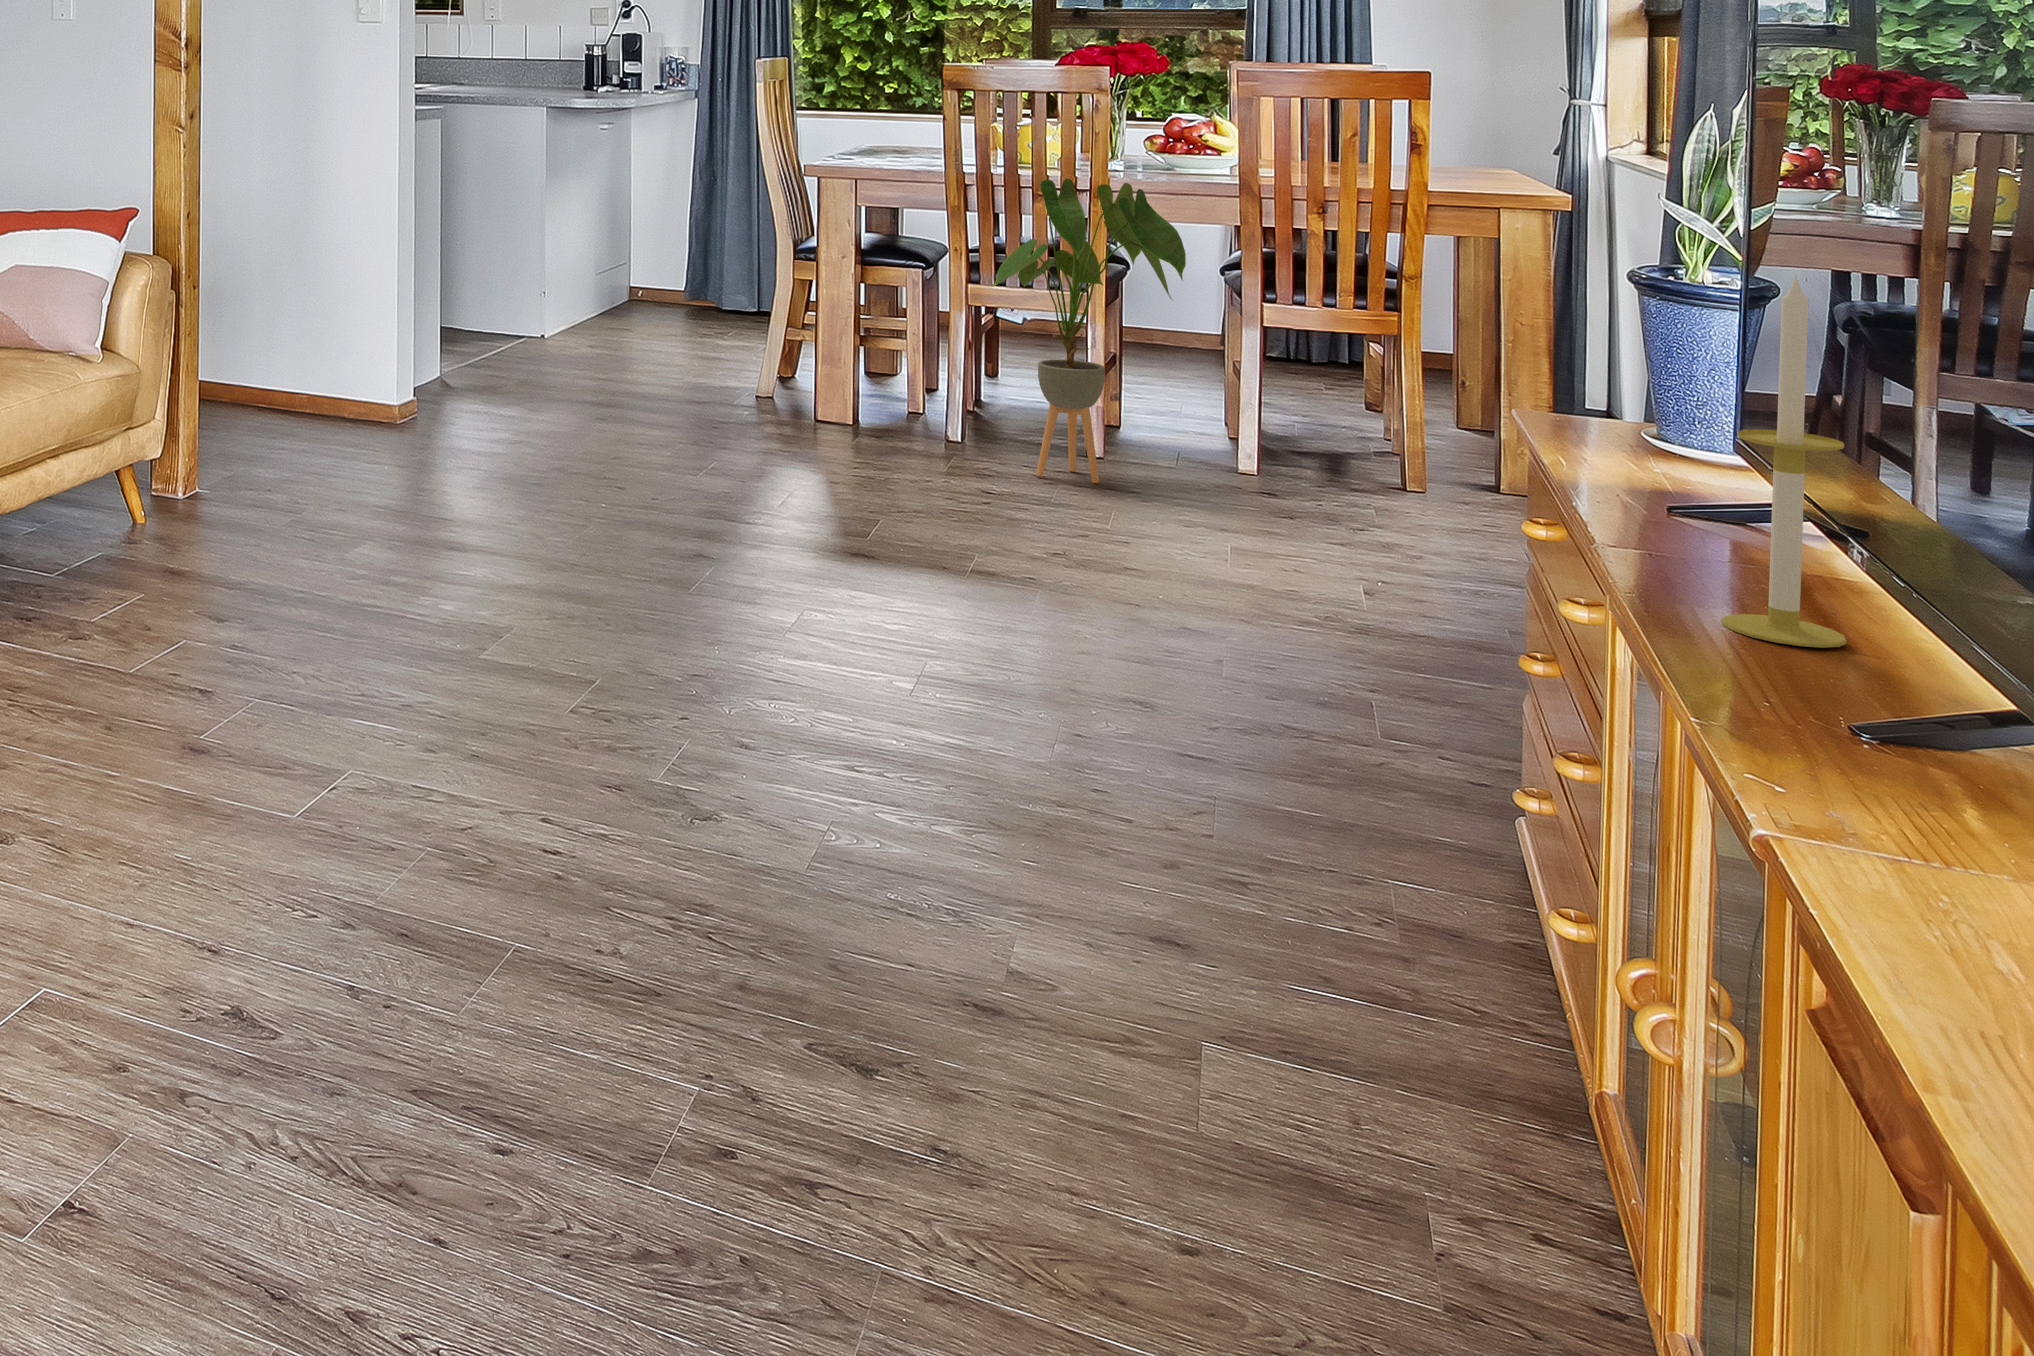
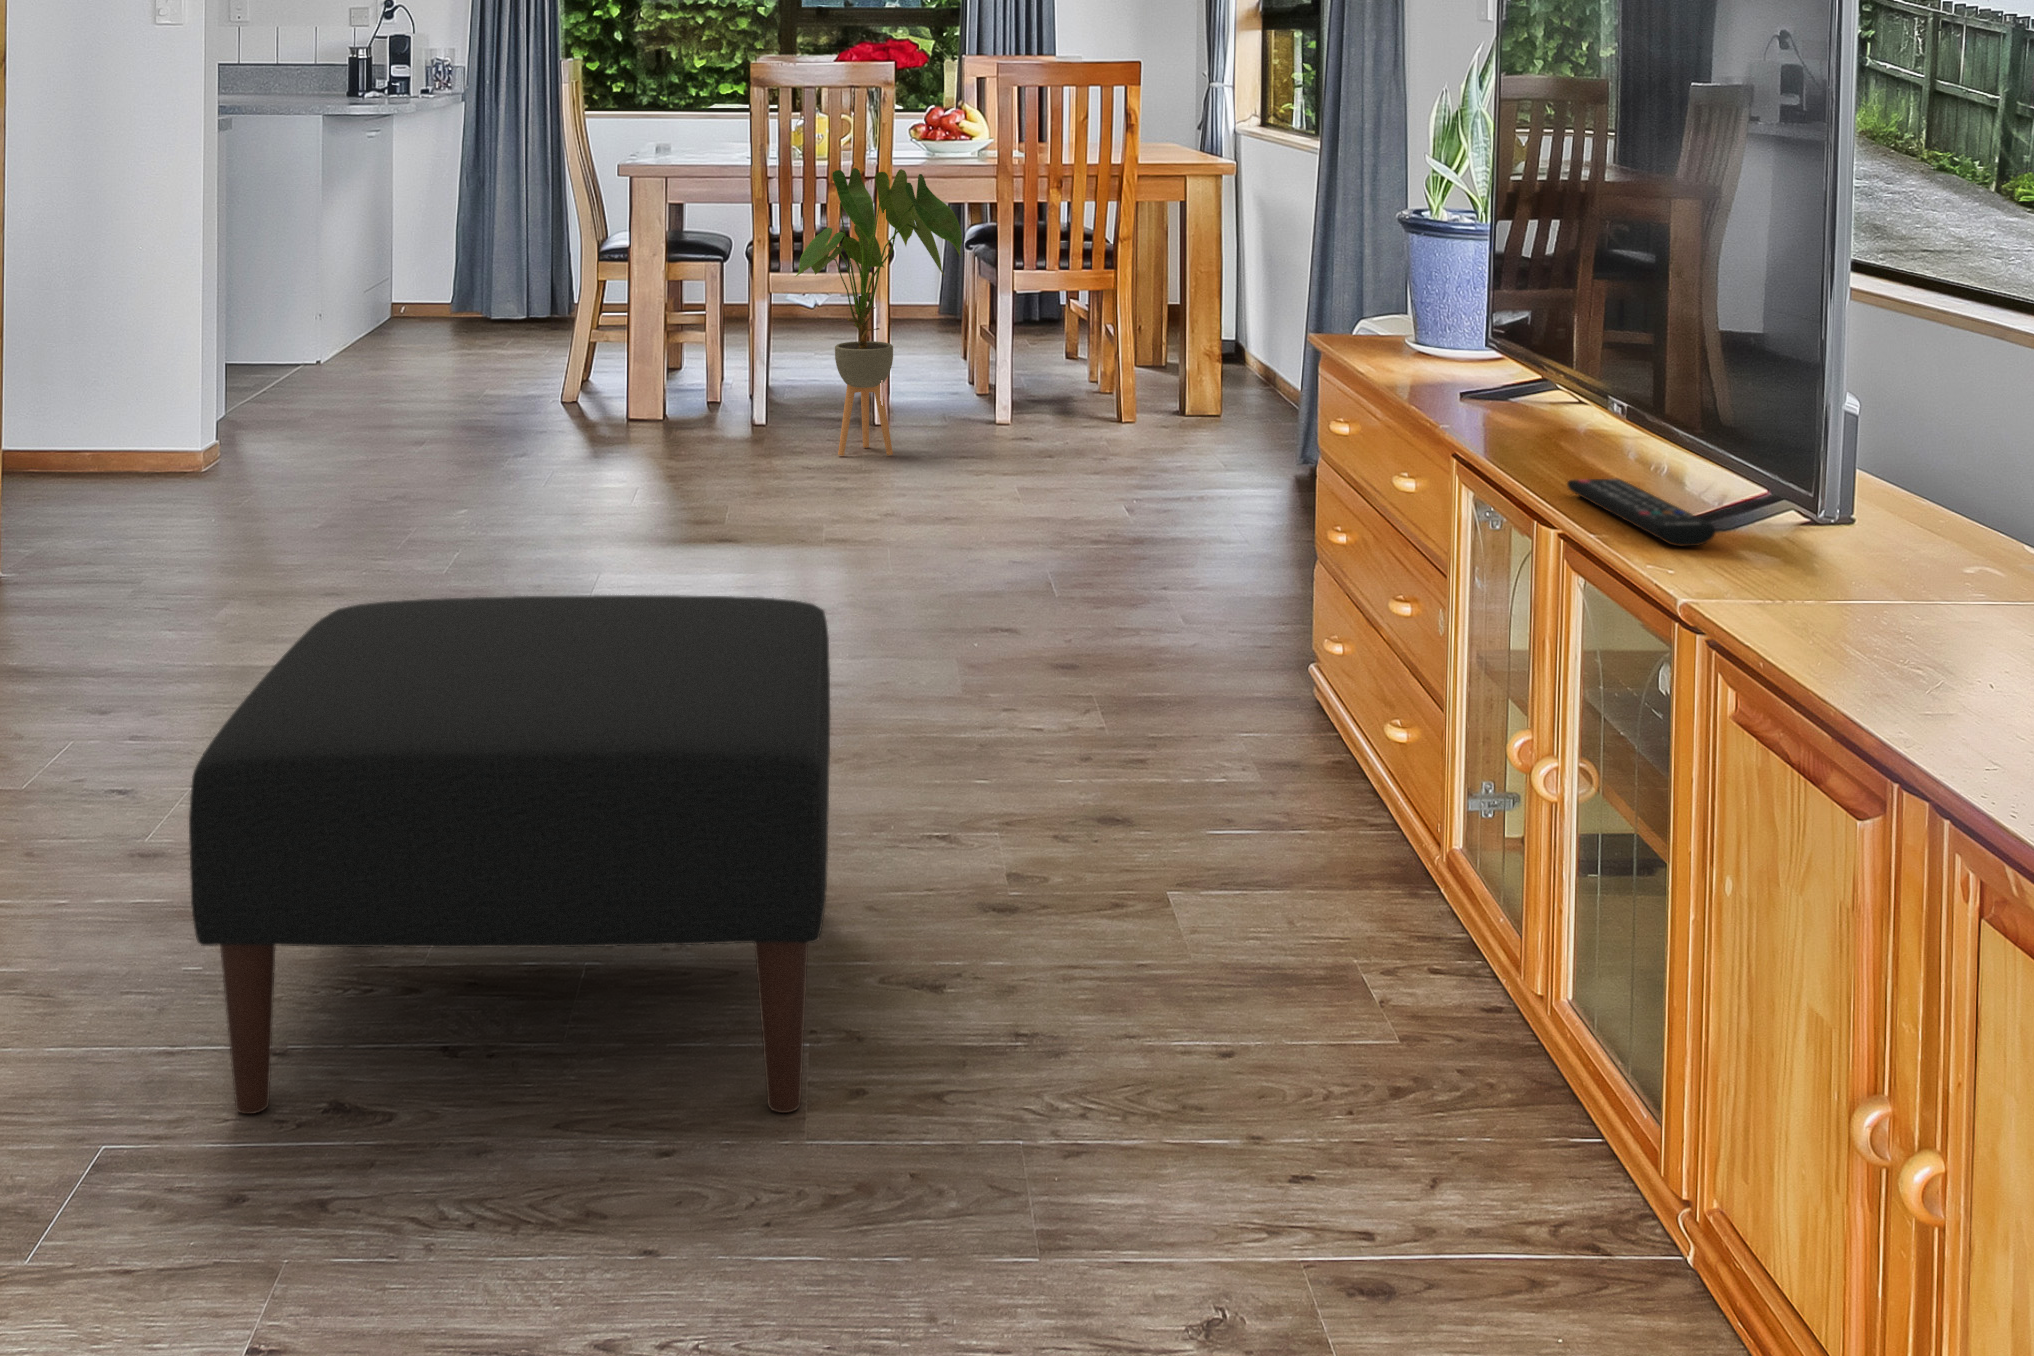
candle: present [1722,274,1847,648] -> none [1544,200,1623,483]
ottoman: none [114,557,810,1146] -> present [189,595,830,1114]
remote control: none [1731,636,1918,755] -> present [1567,479,1715,546]

